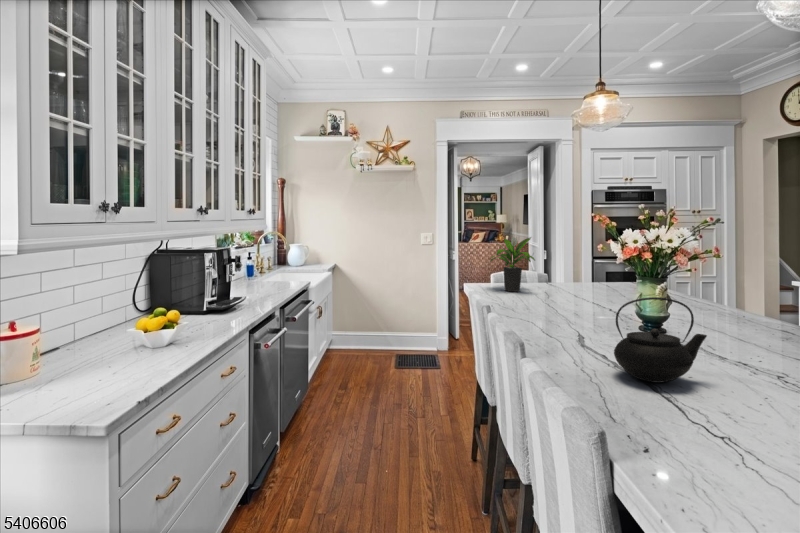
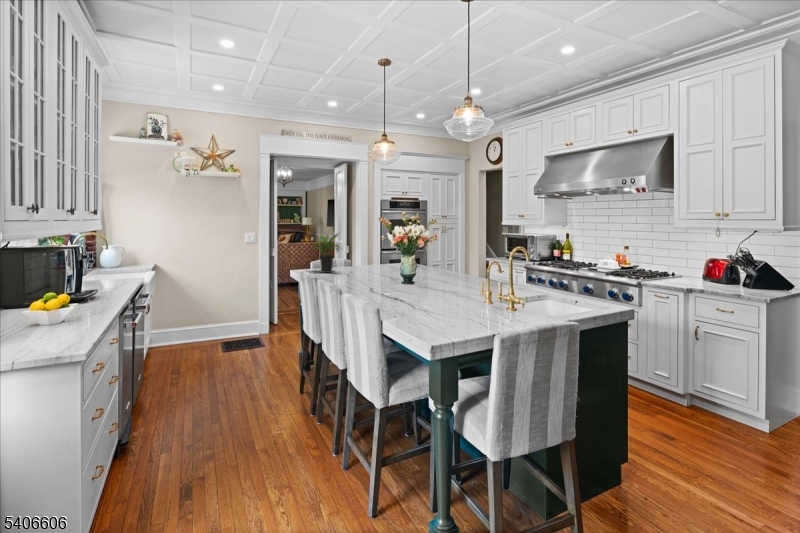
teapot: present [614,297,707,383] -> none [387,259,429,302]

